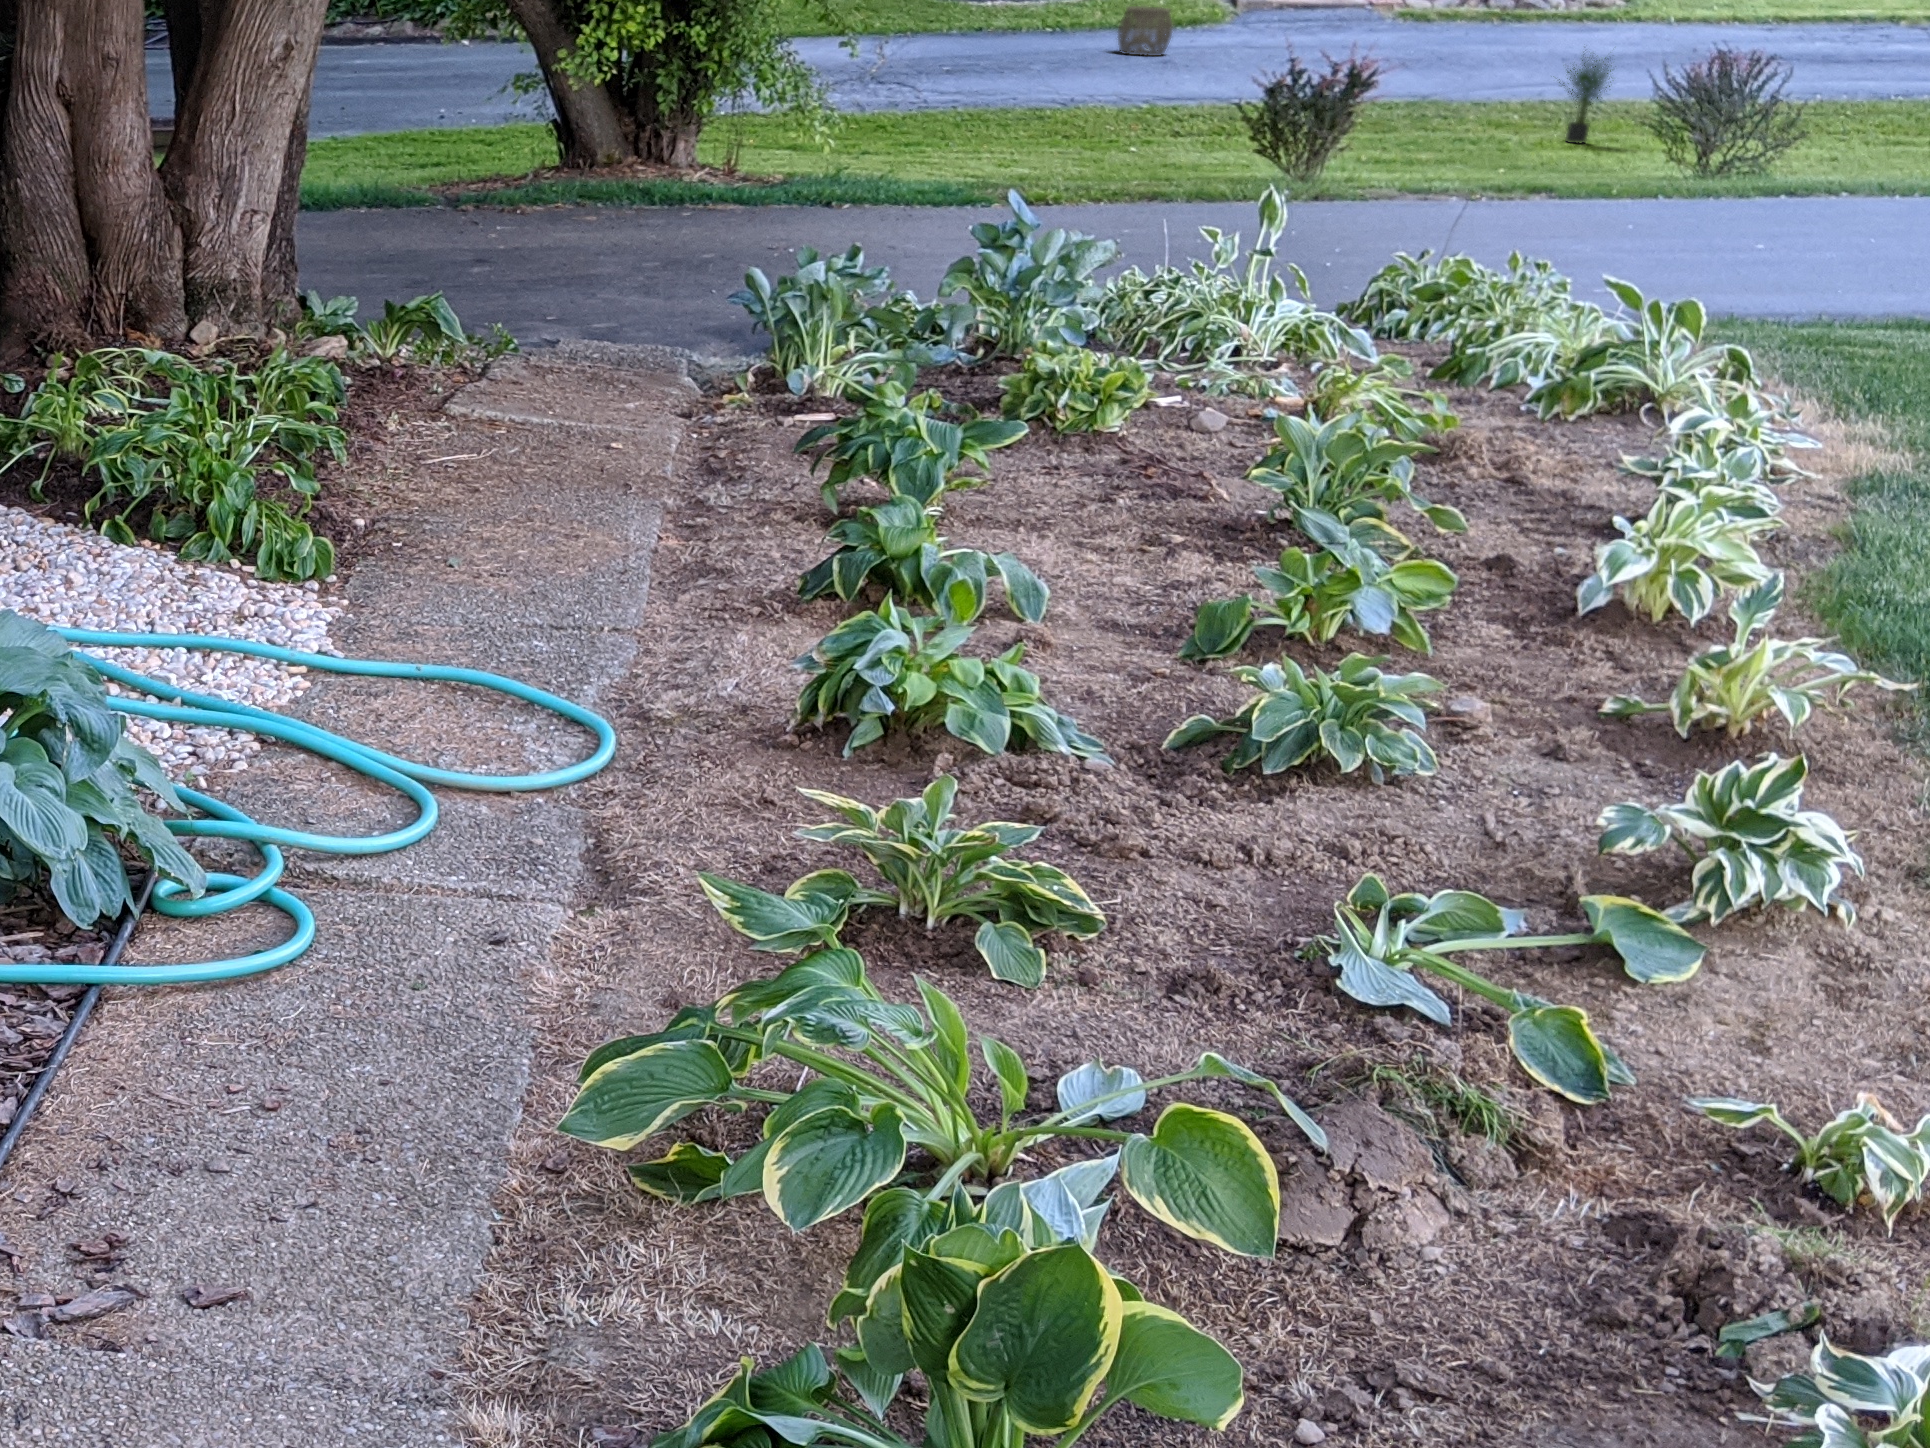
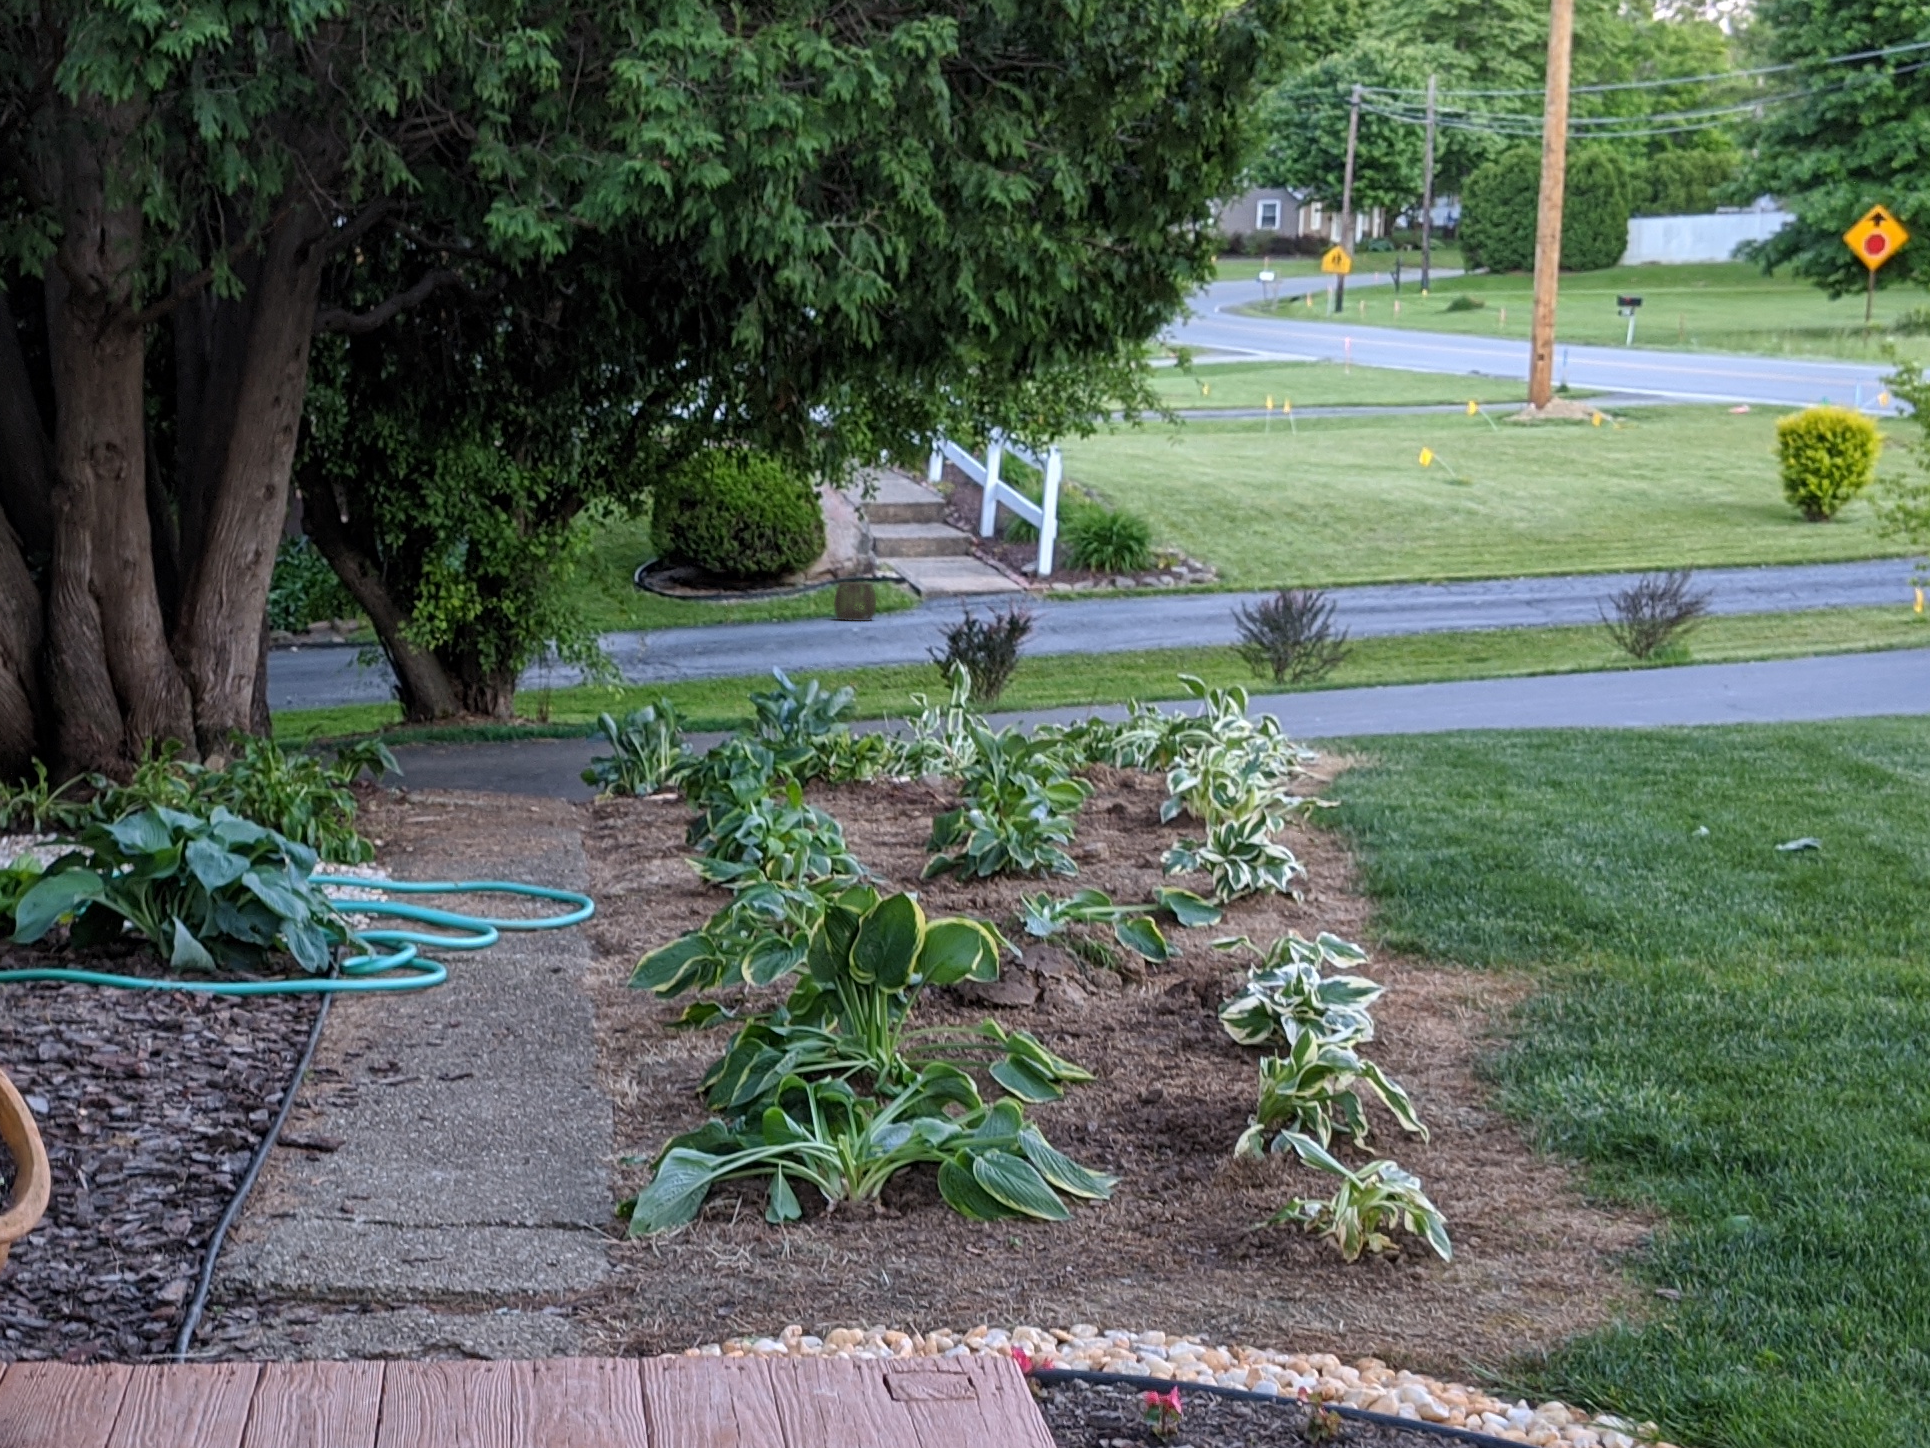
potted plant: present [1559,57,1611,143] -> none [1153,580,1209,655]

